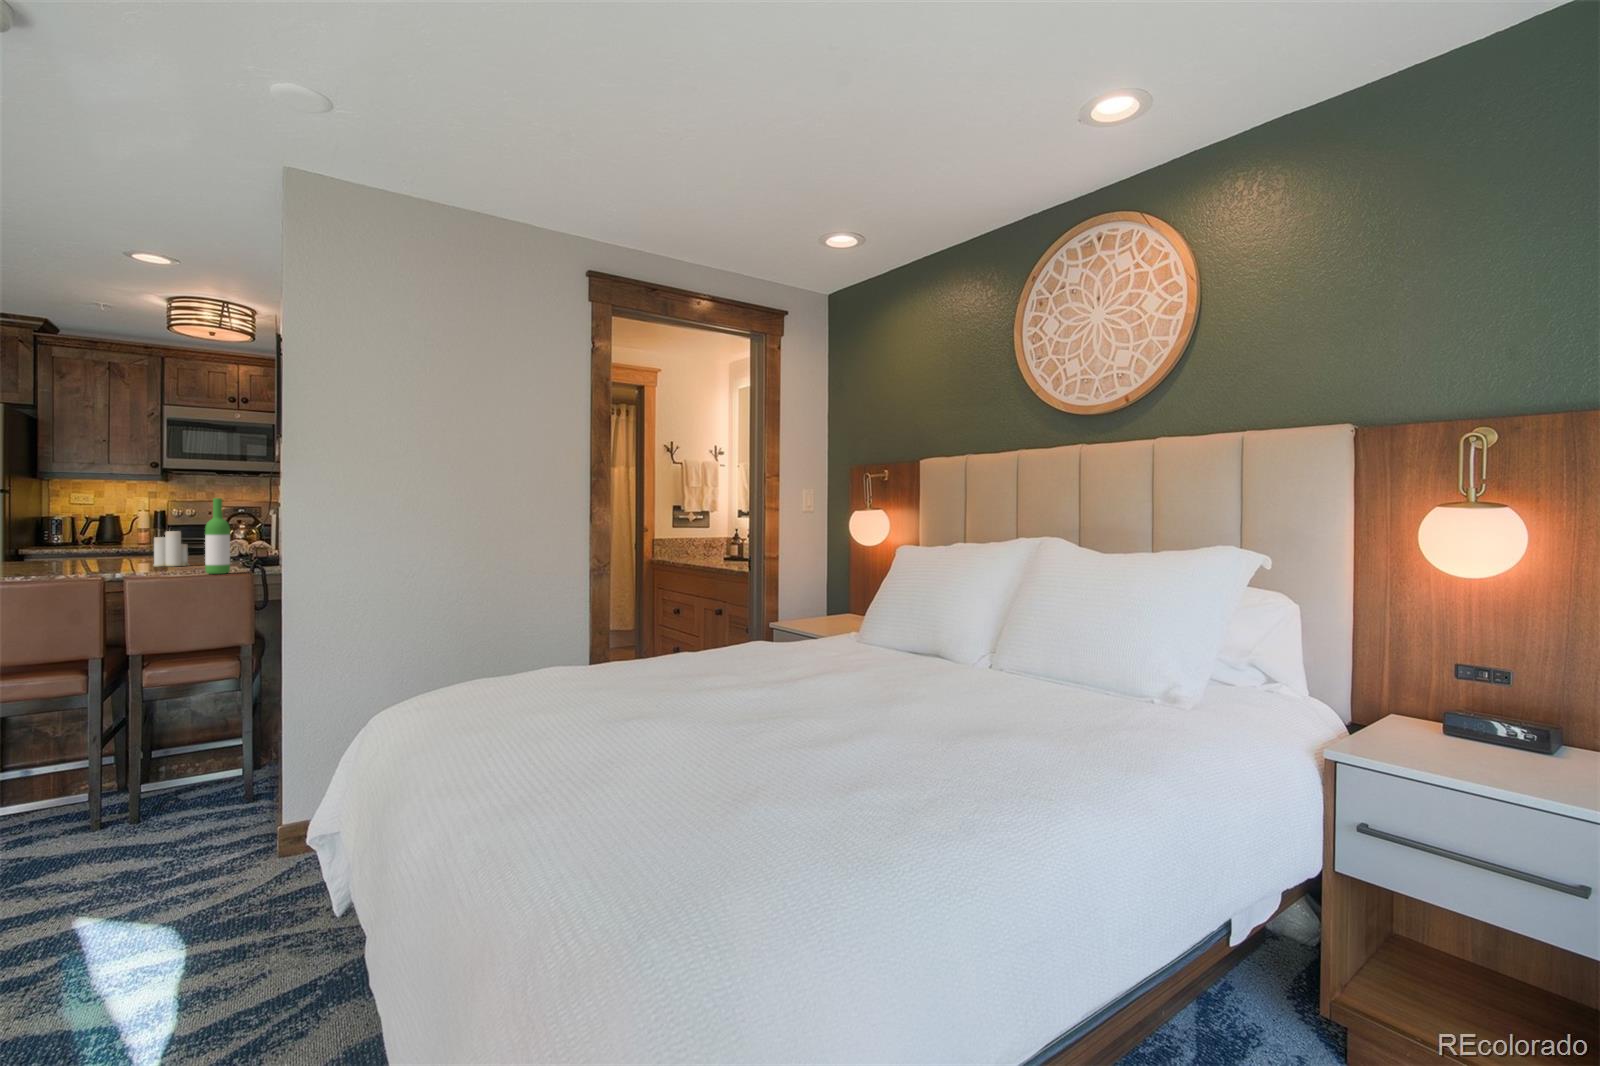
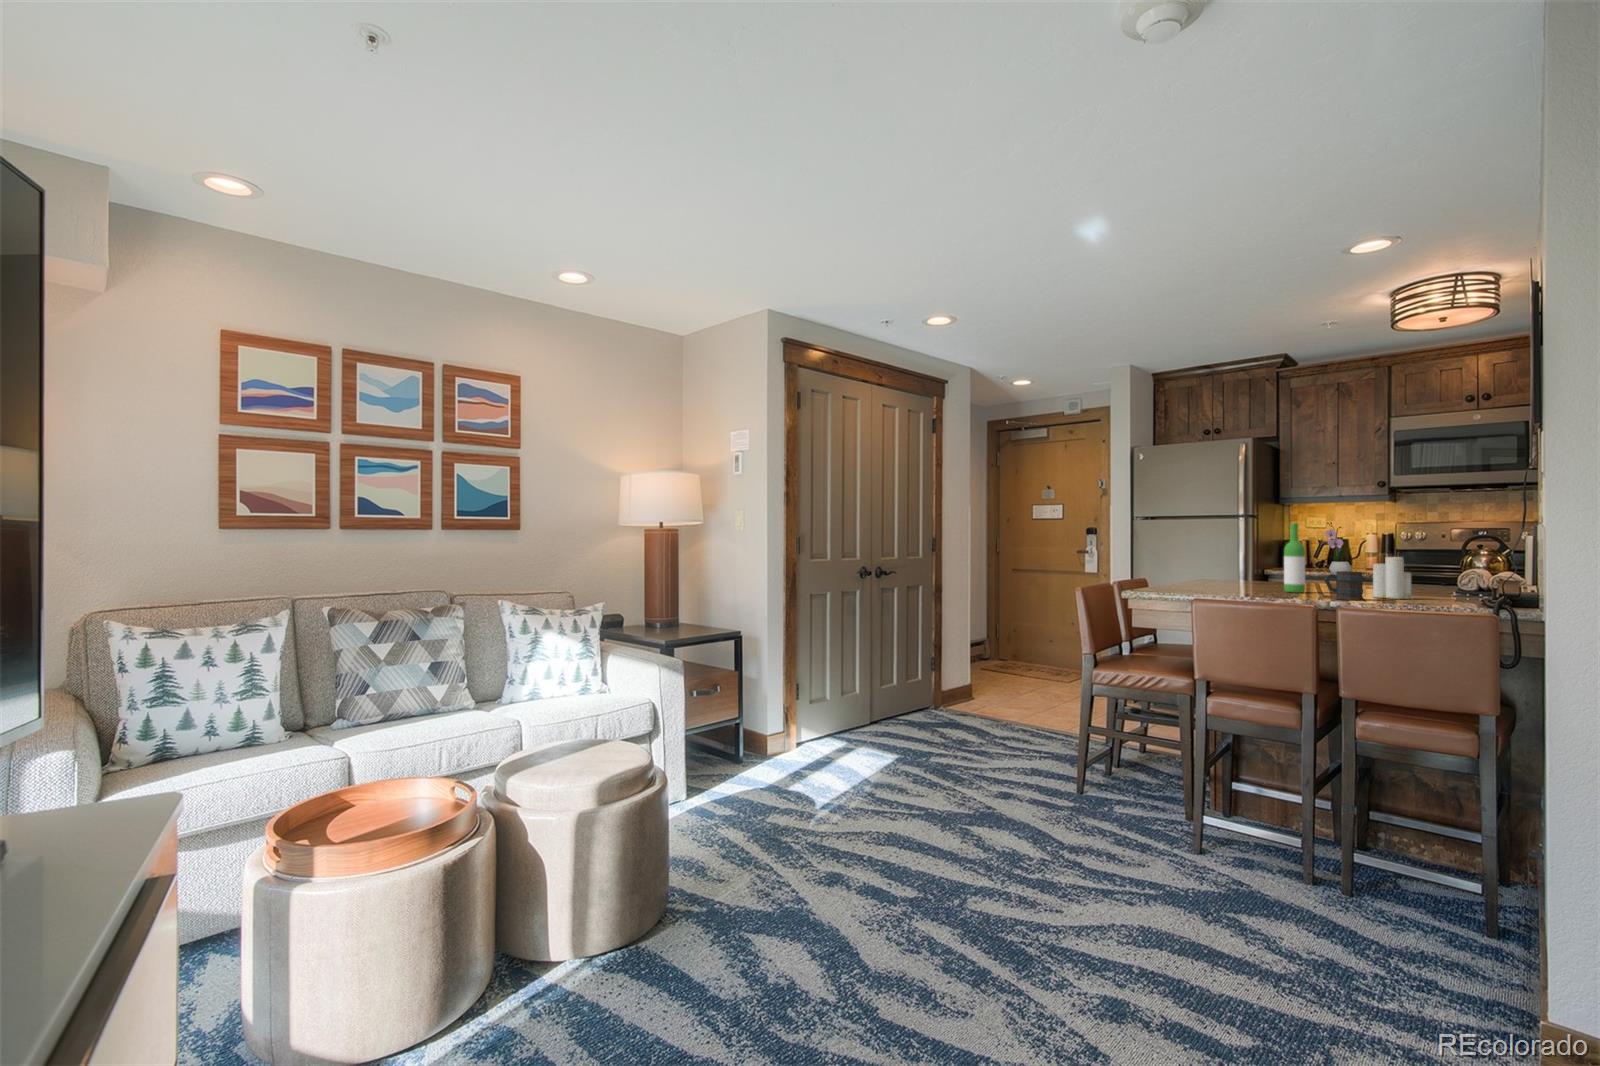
wine bottle: present [205,498,230,574] -> present [1284,523,1305,593]
flower arrangement: none [94,499,127,550] -> present [1325,522,1353,575]
mug: none [107,545,146,570] -> present [1324,571,1364,600]

